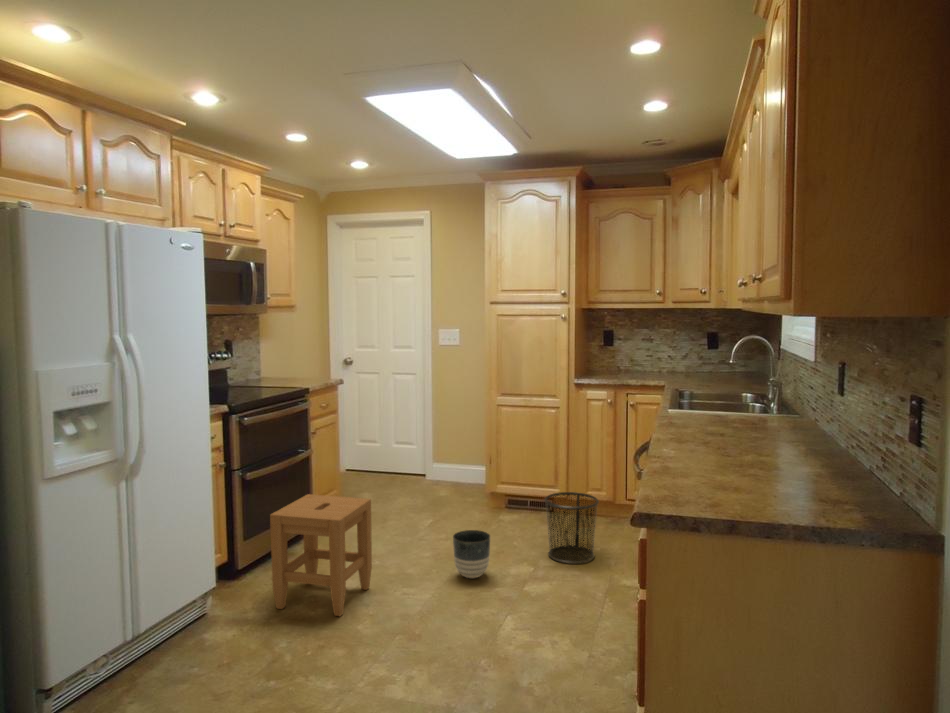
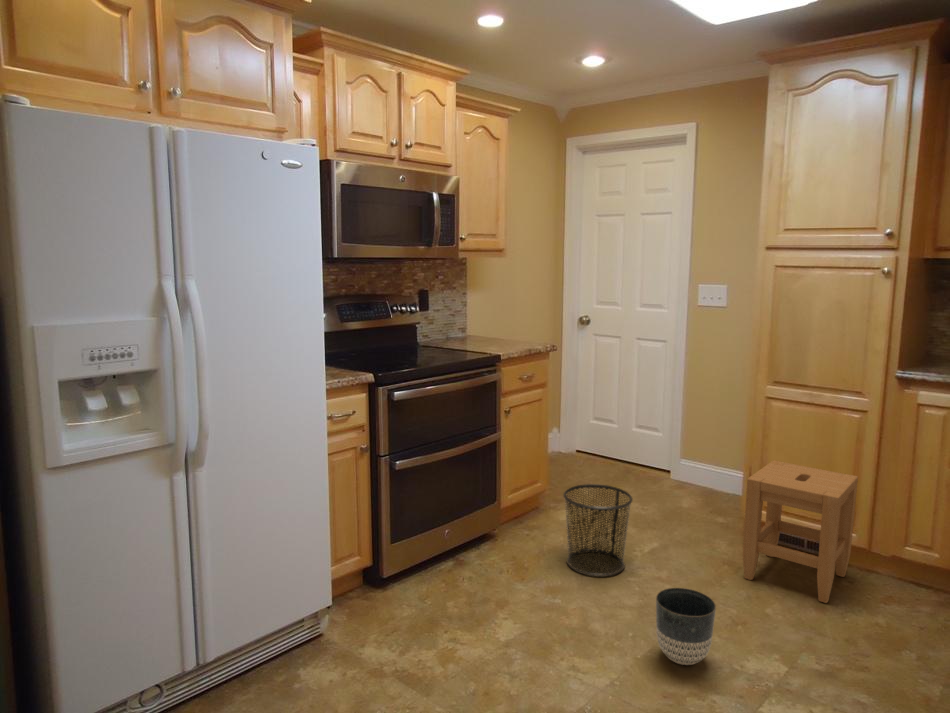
waste bin: present [545,492,599,564] -> present [564,484,632,577]
stool: present [270,494,372,616] -> present [743,461,858,603]

